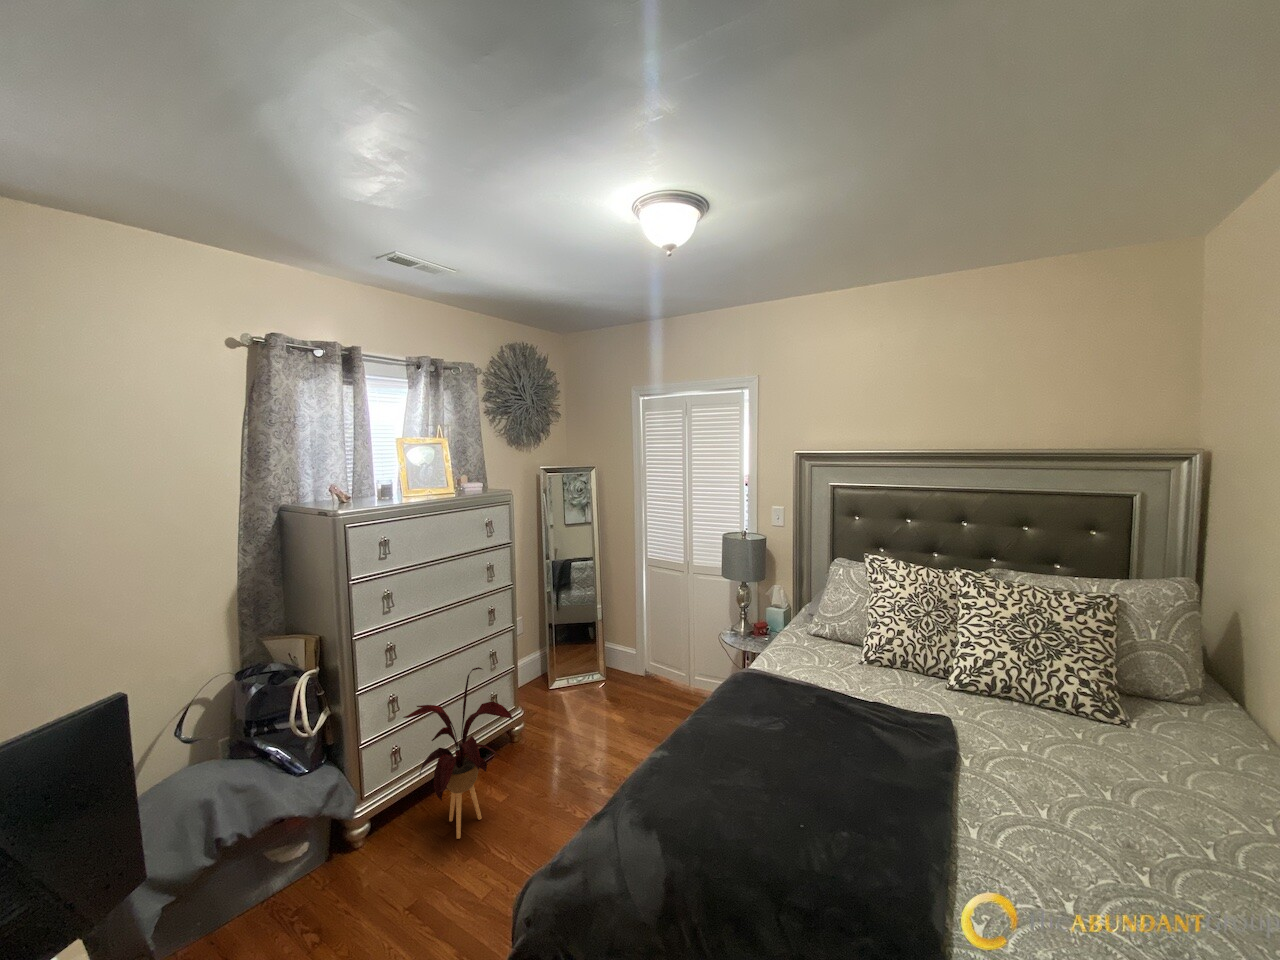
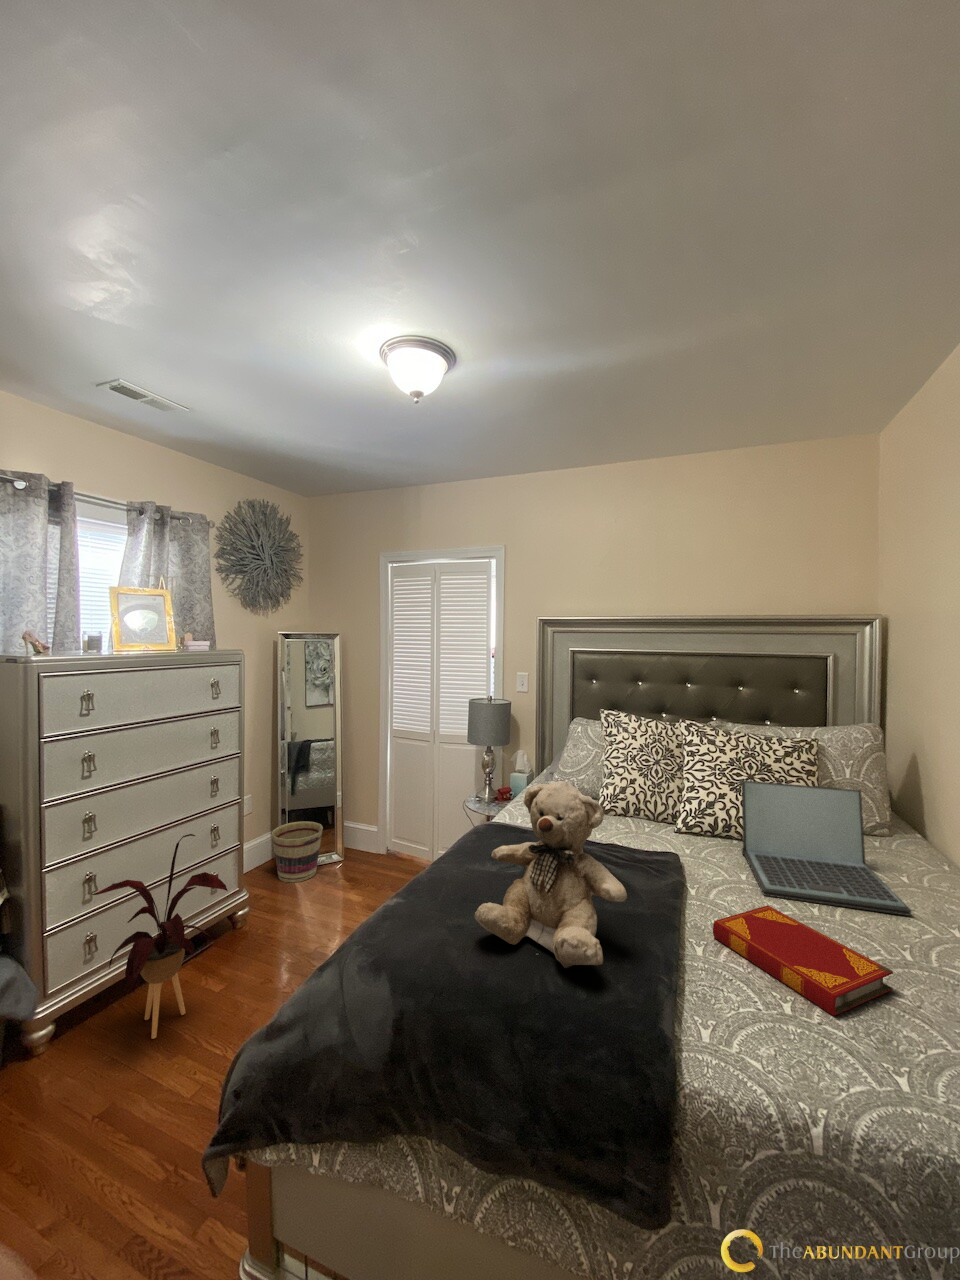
basket: none [541,643,586,700] -> present [272,821,323,882]
laptop: none [1023,644,1224,810] -> present [741,780,911,916]
teddy bear: none [746,656,898,842] -> present [475,781,627,968]
hardback book: none [989,788,1194,920] -> present [713,906,893,1016]

